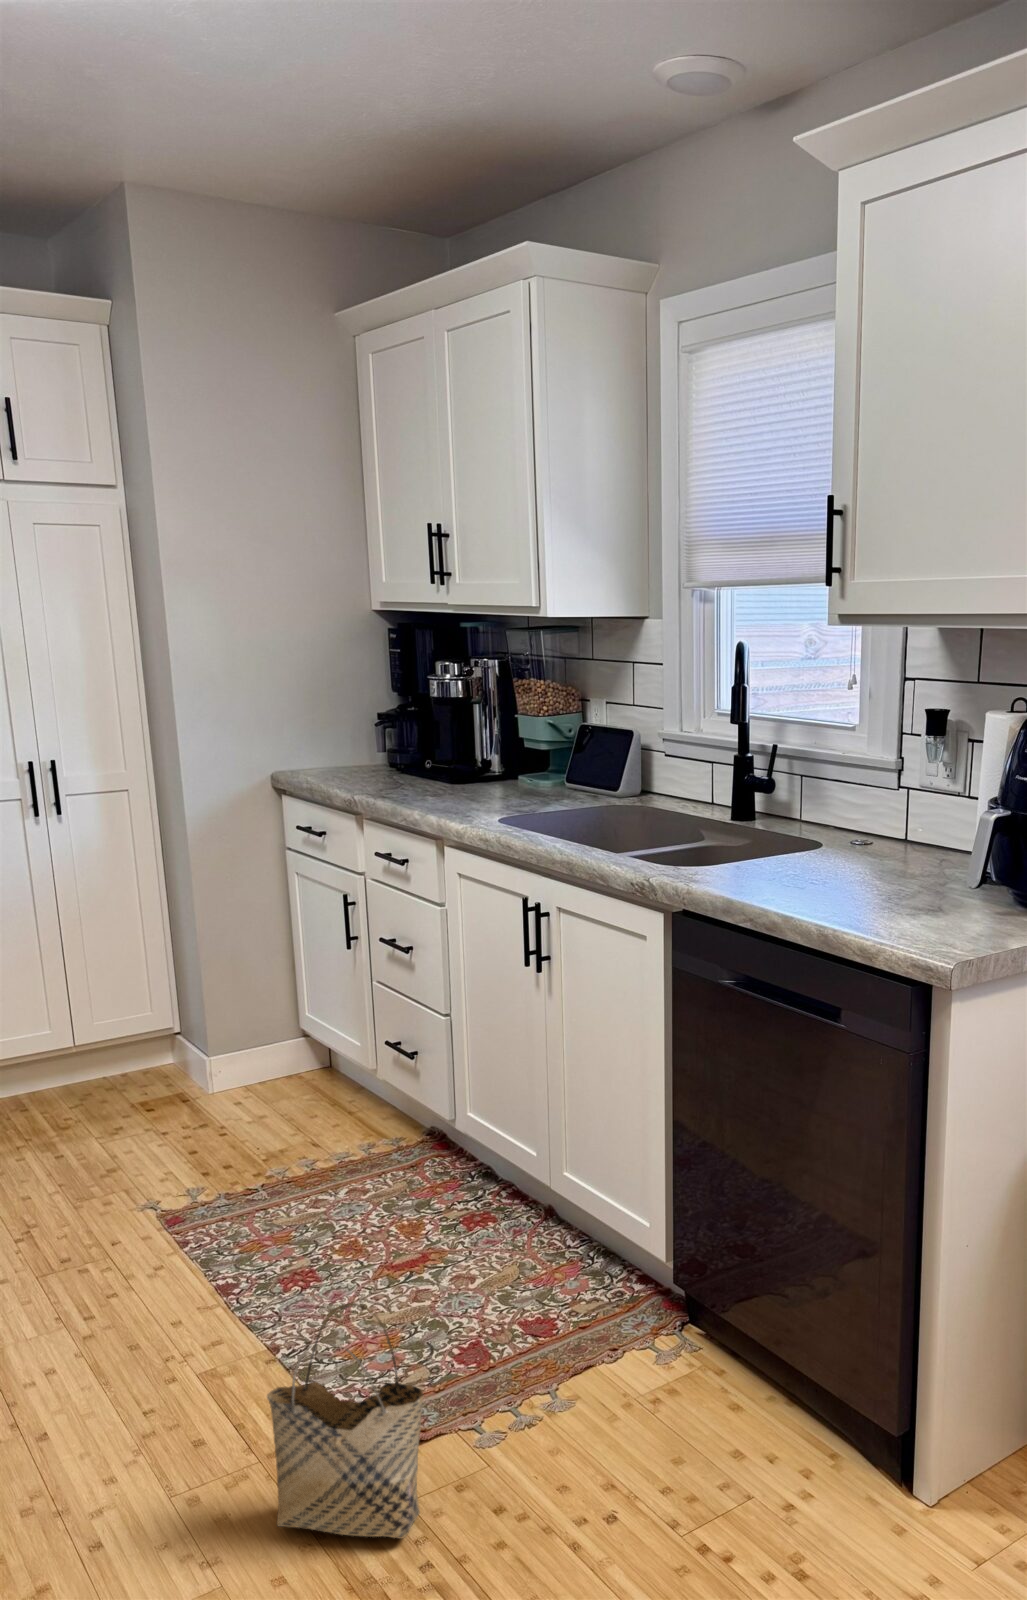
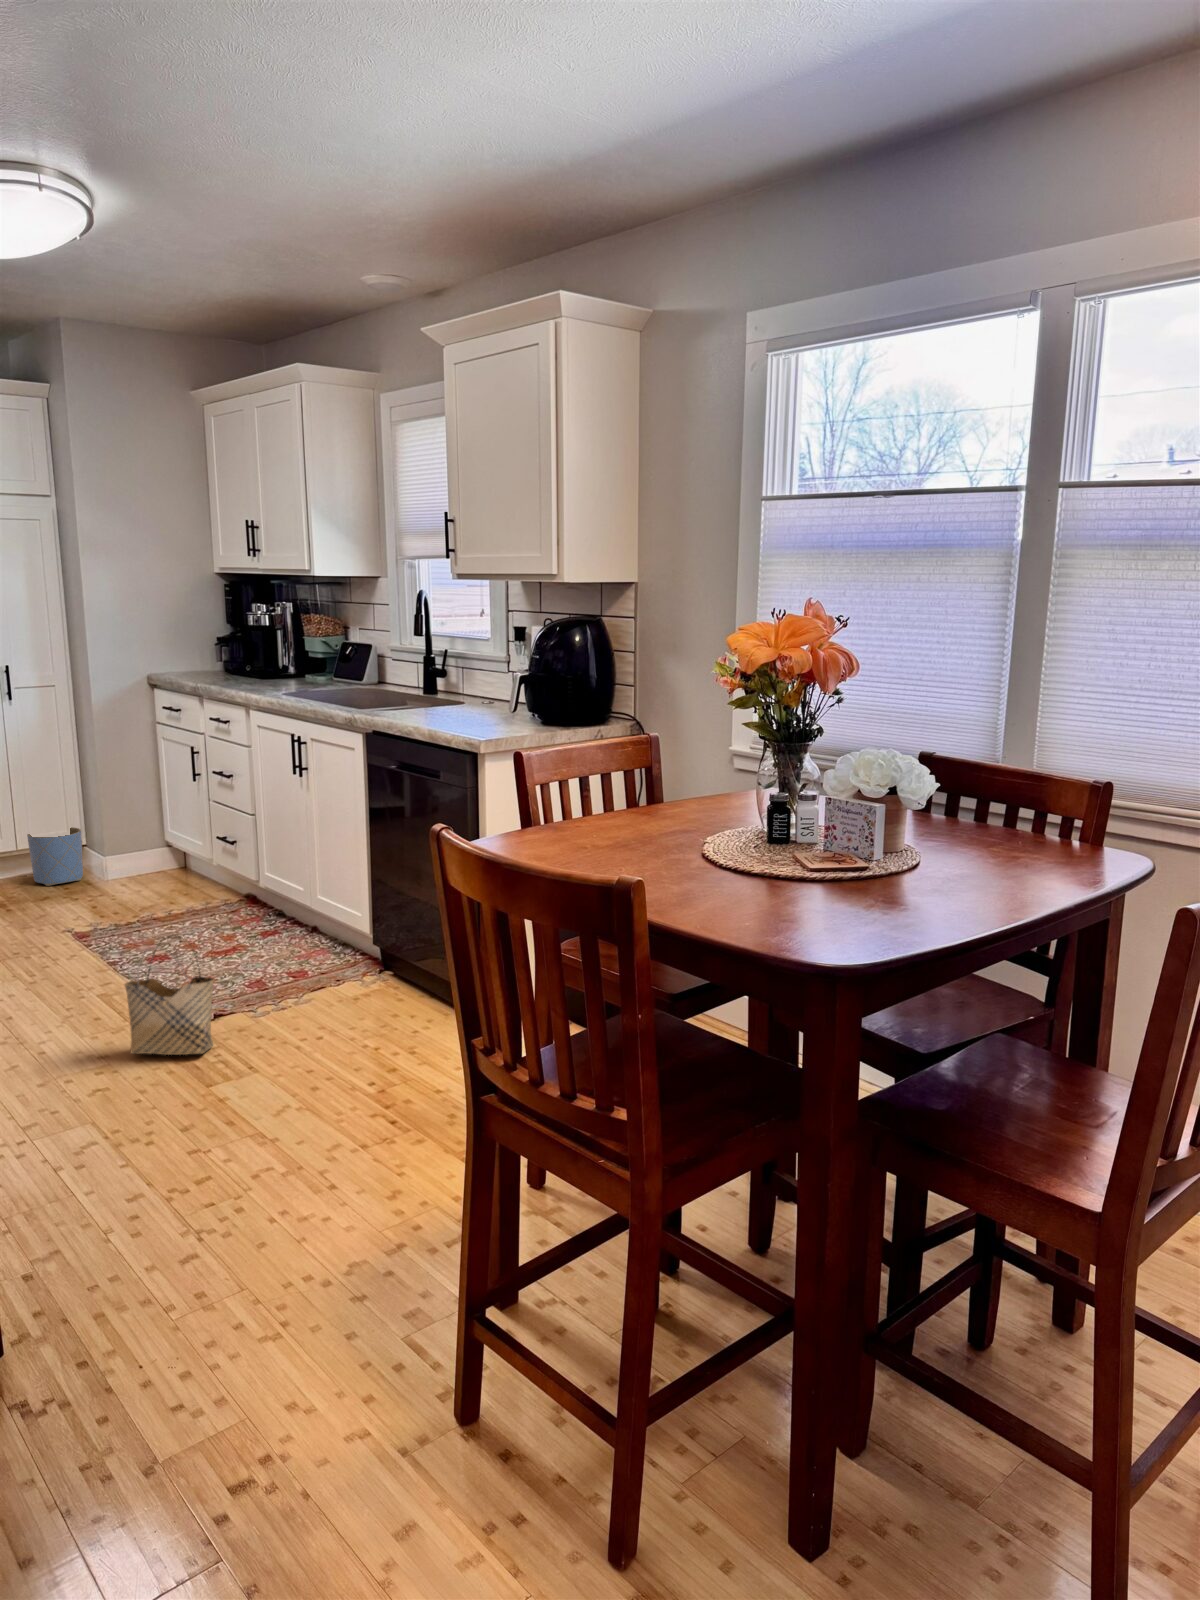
planter: none [99,1005,177,1100] -> present [27,827,83,886]

